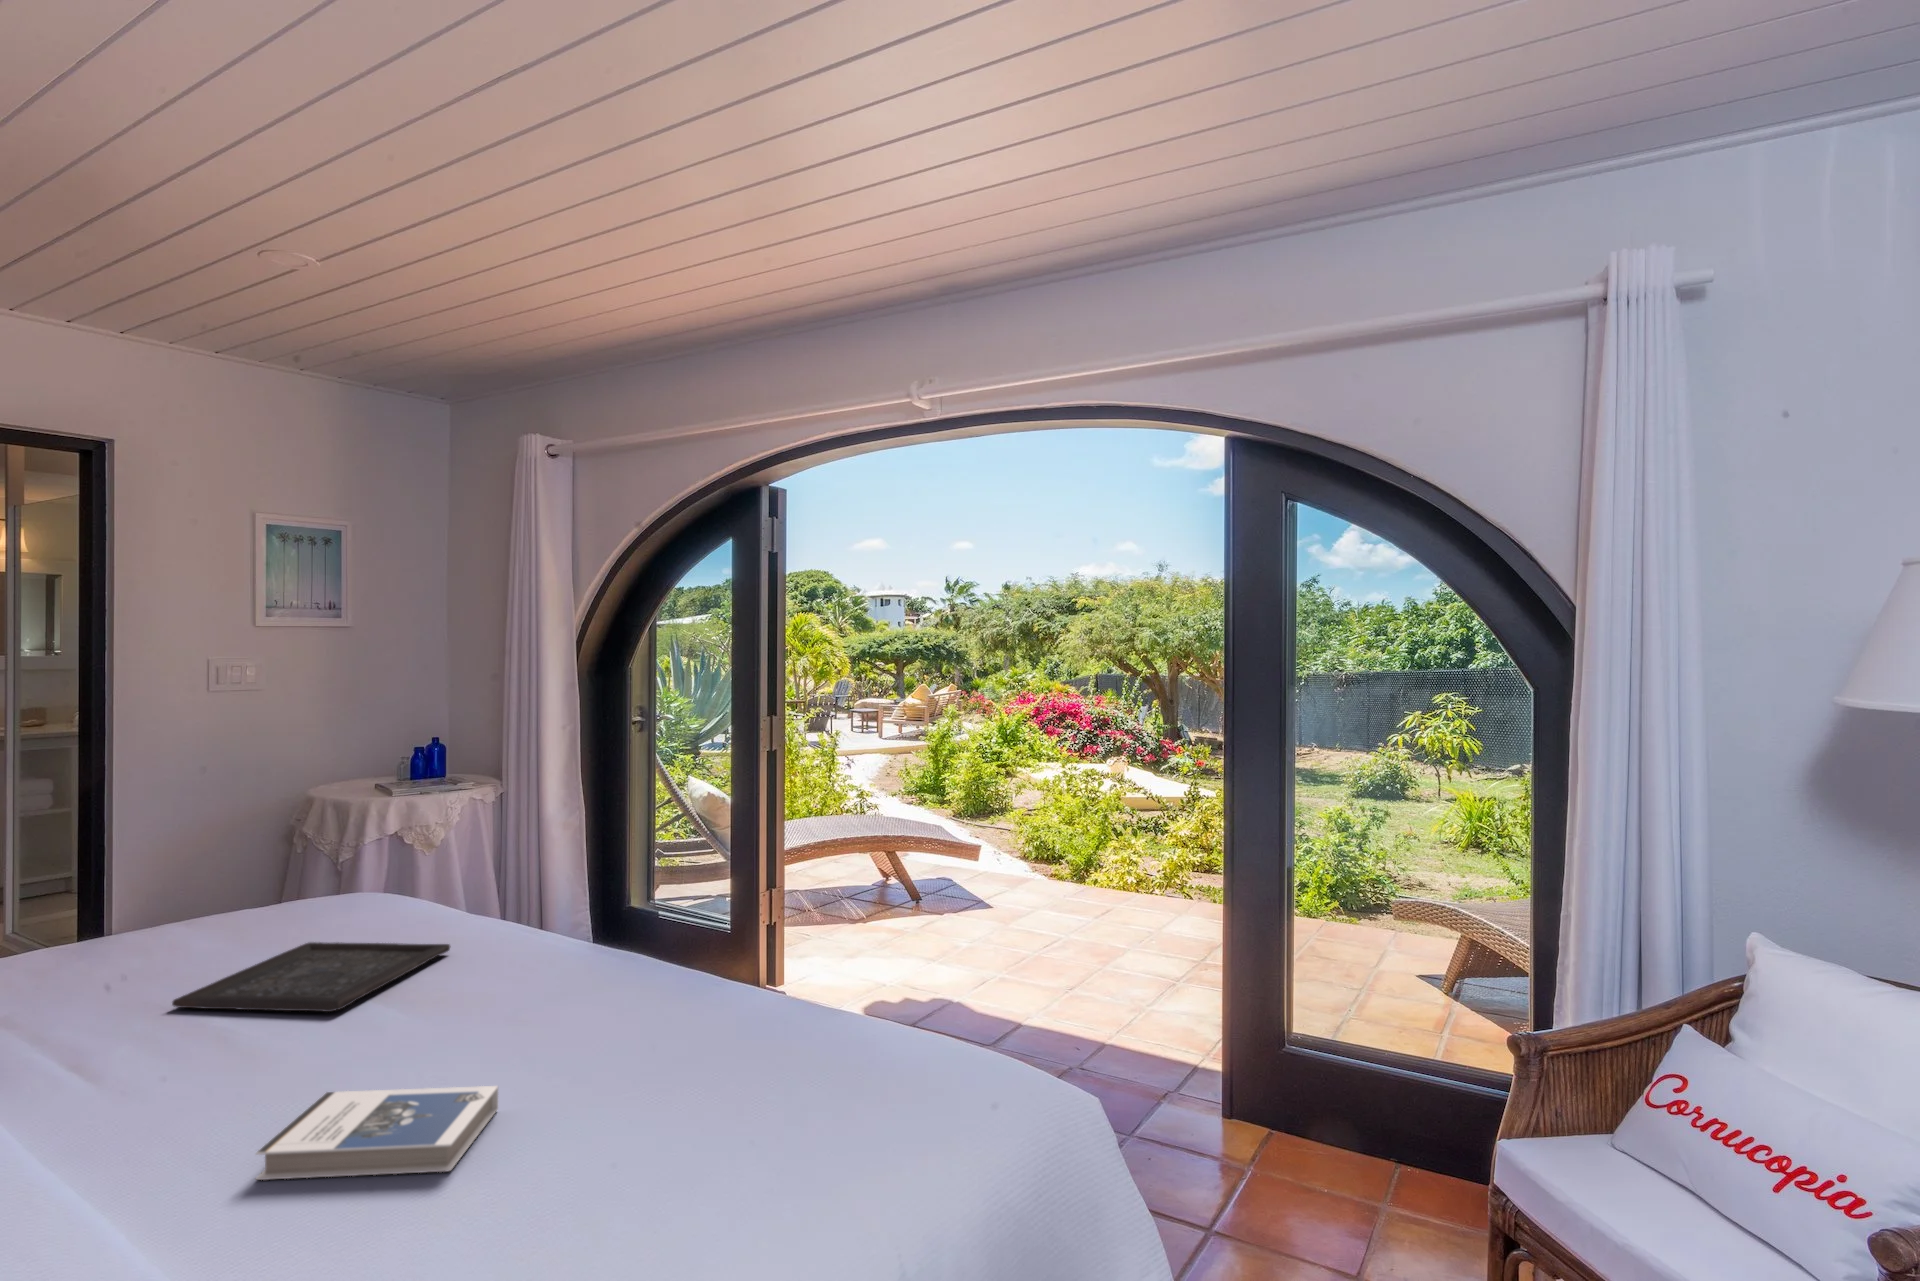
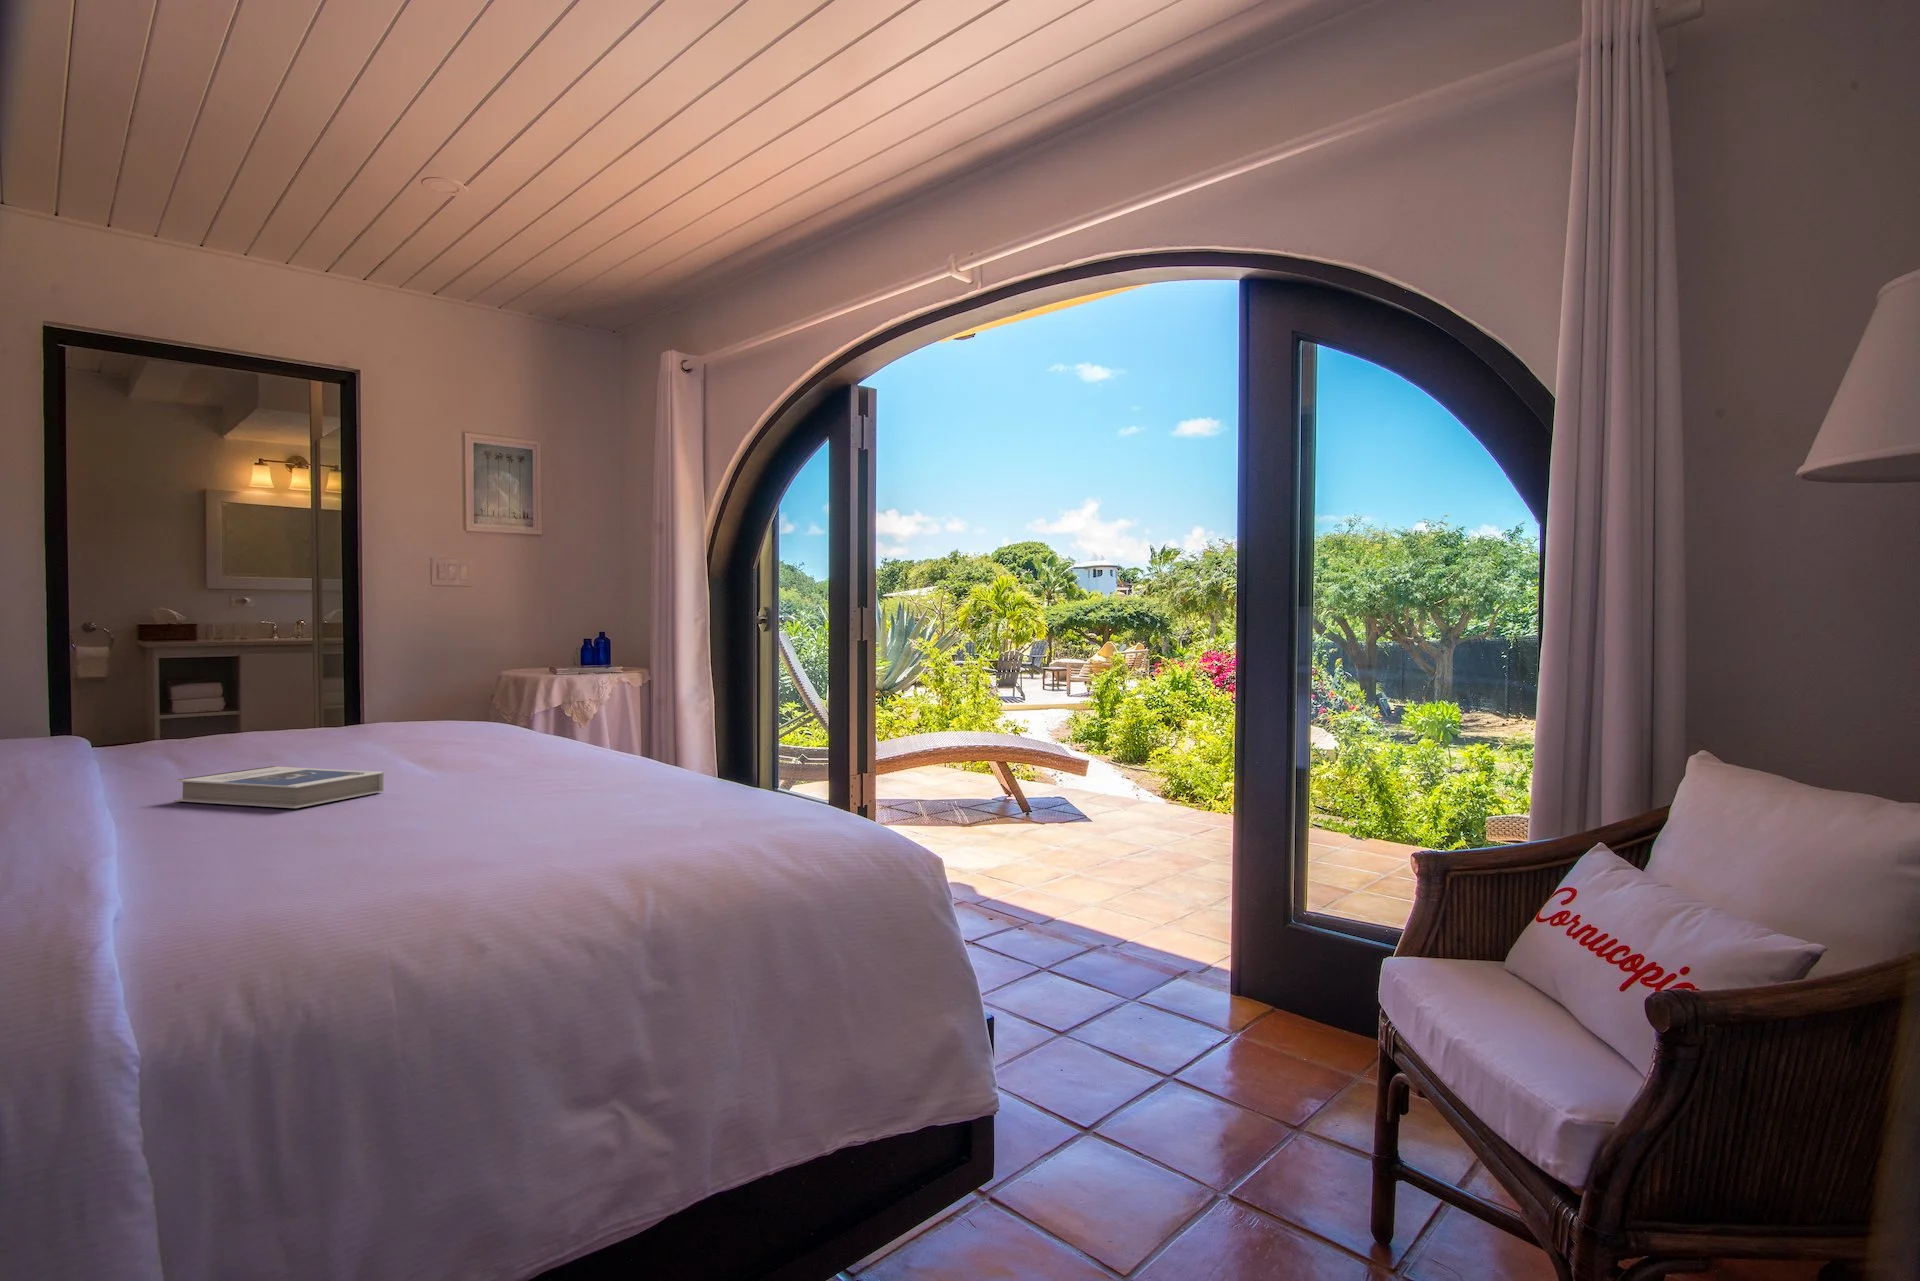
tray: present [172,942,451,1012] -> none [274,727,497,752]

